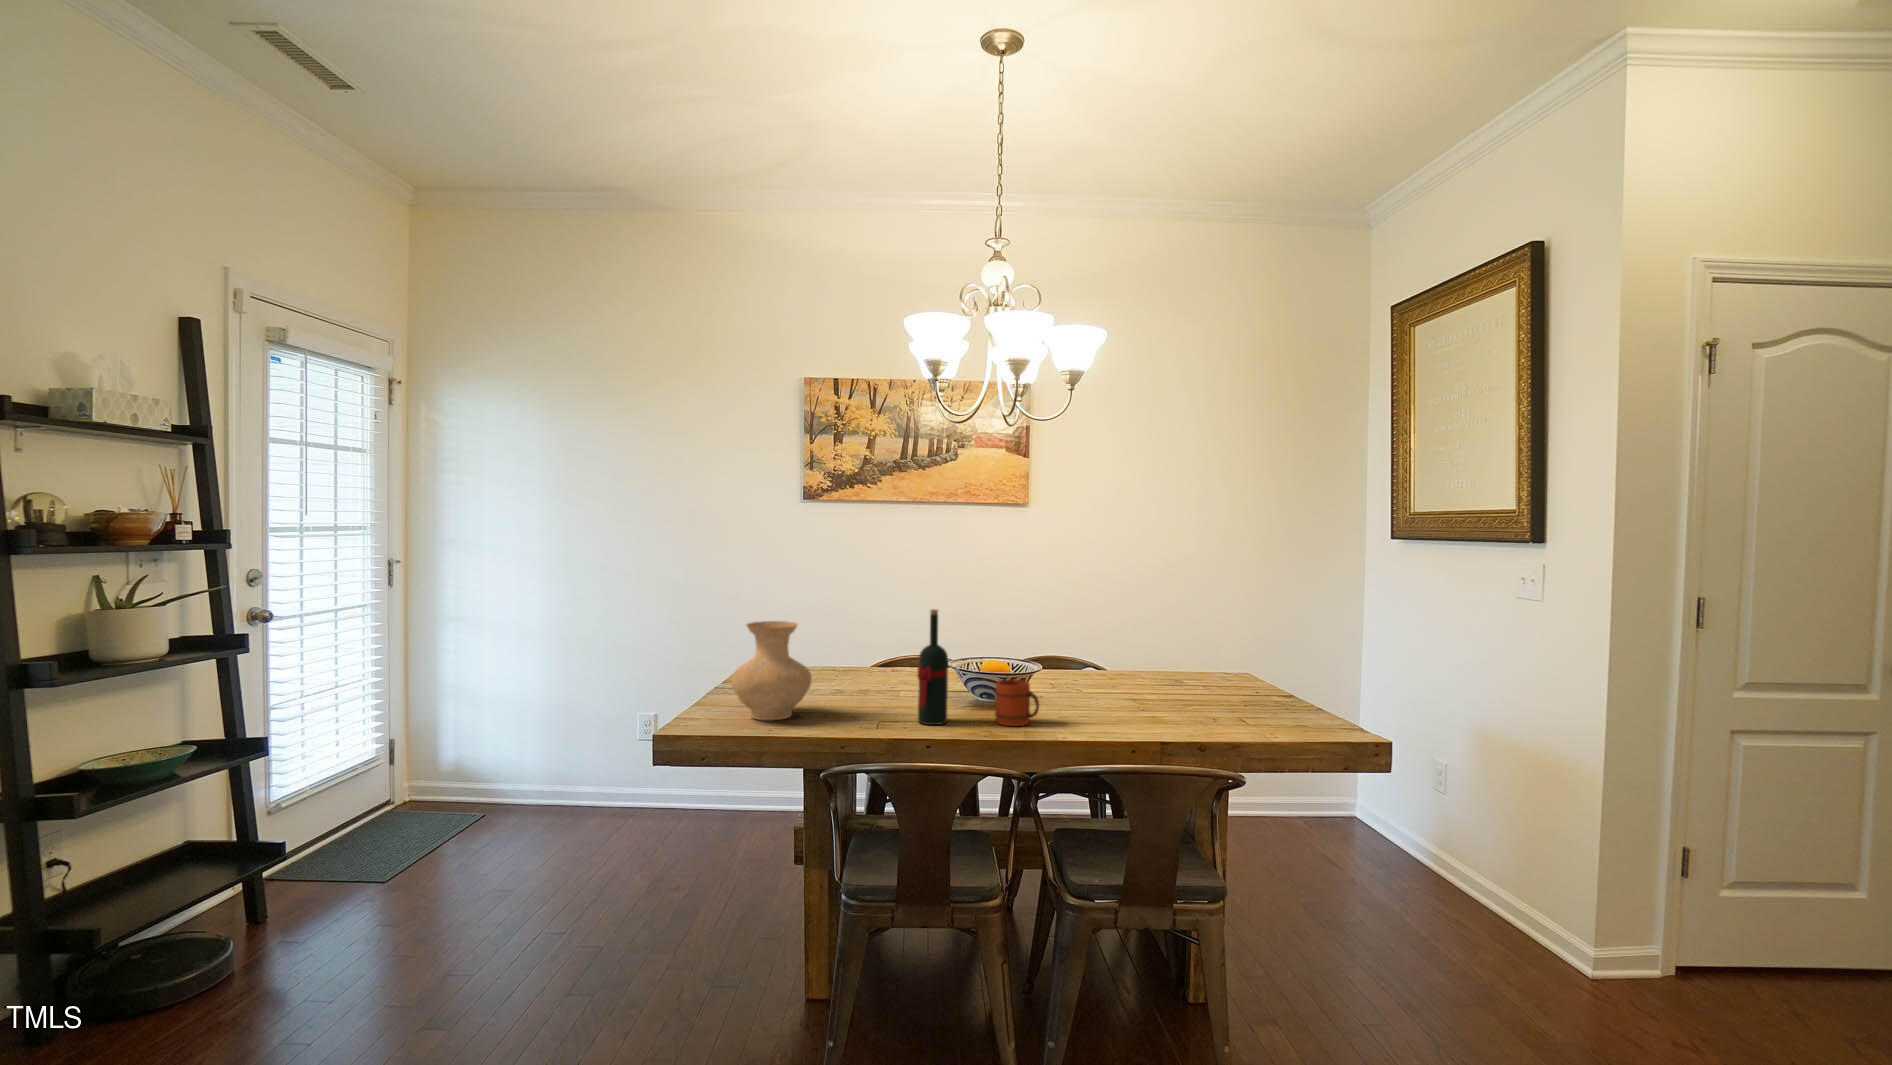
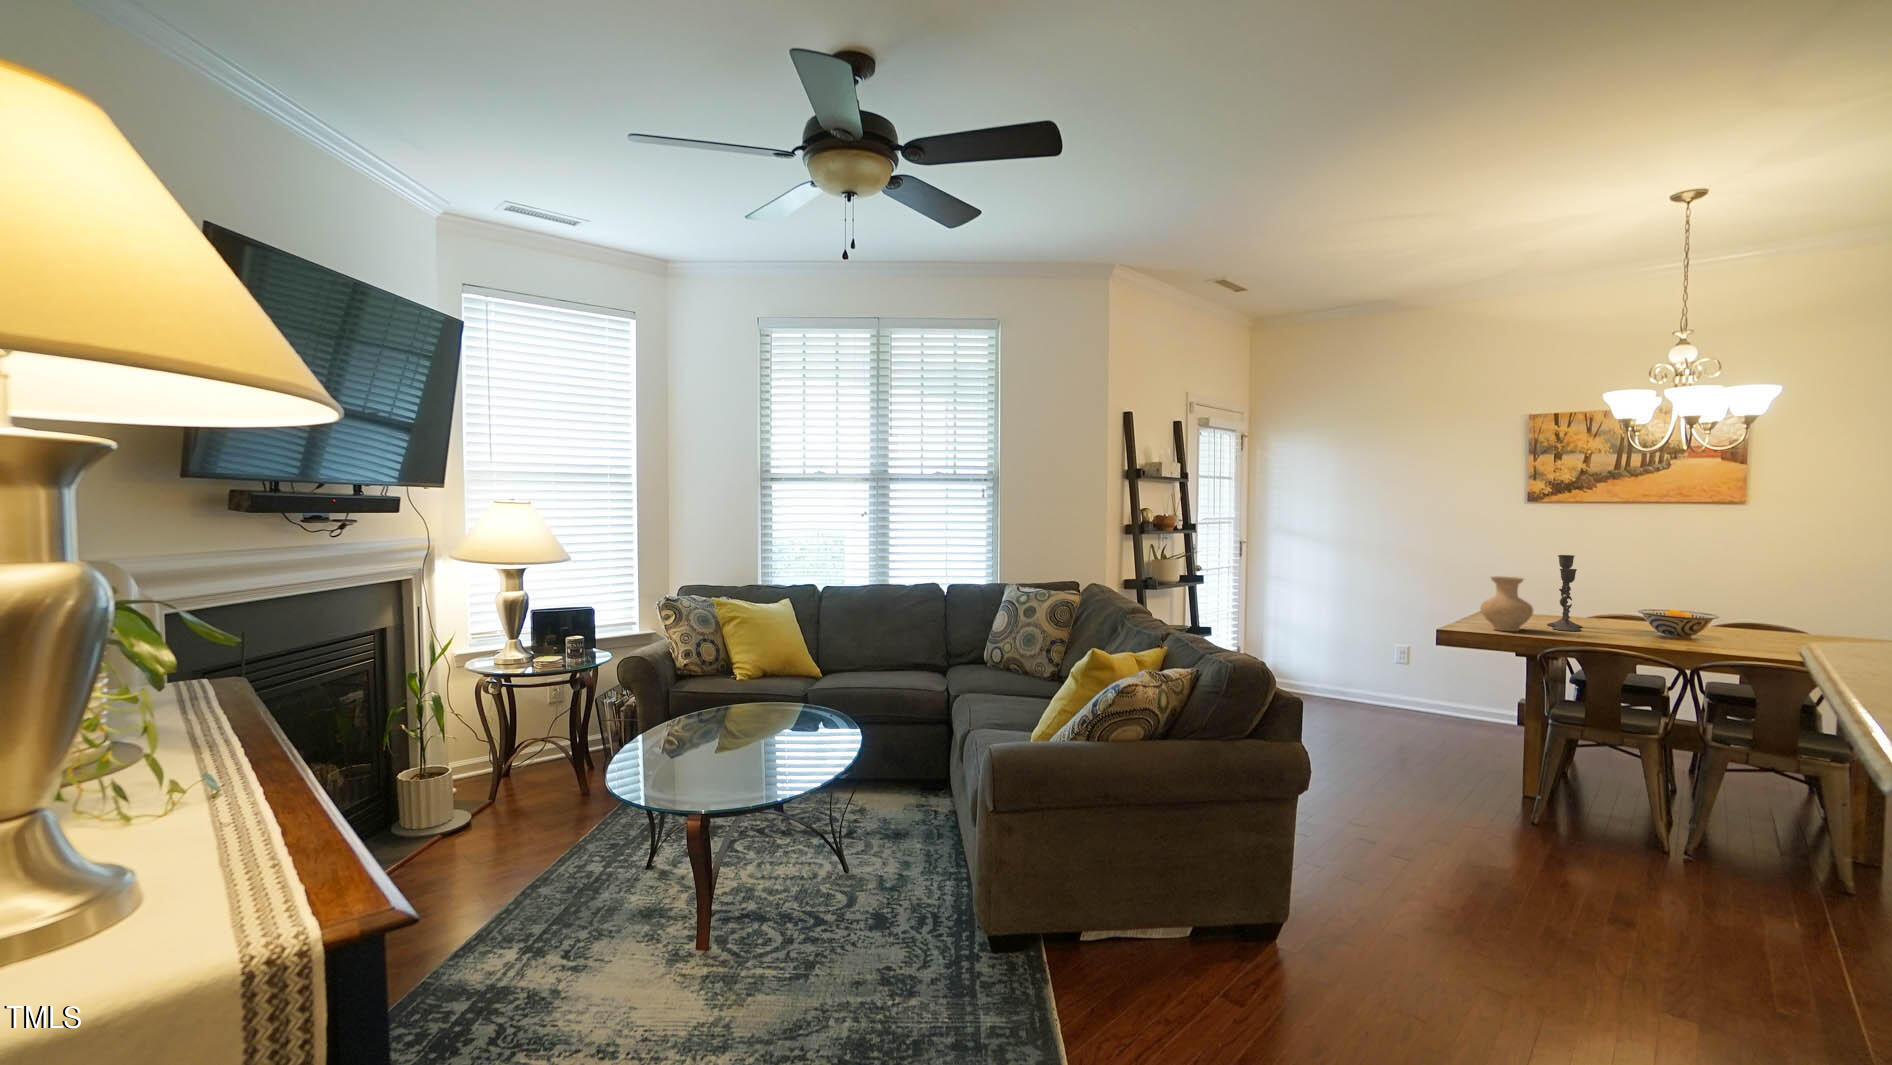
candlestick: none [831,578,877,704] -> present [1547,555,1582,631]
wine bottle: present [917,609,948,725] -> none [1608,573,1632,642]
mug: present [995,679,1039,726] -> none [1669,619,1704,647]

